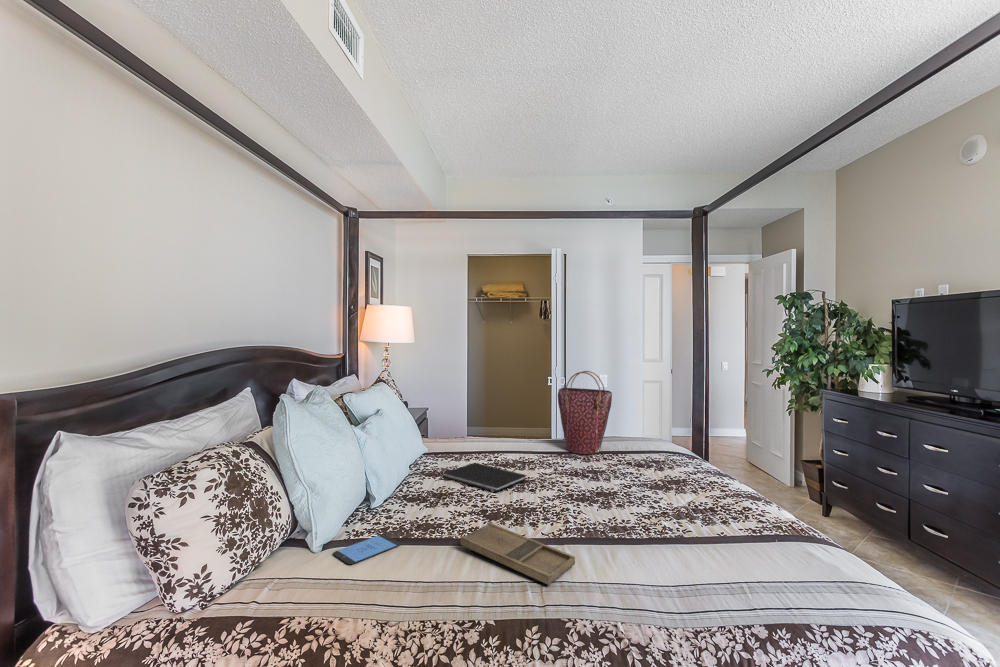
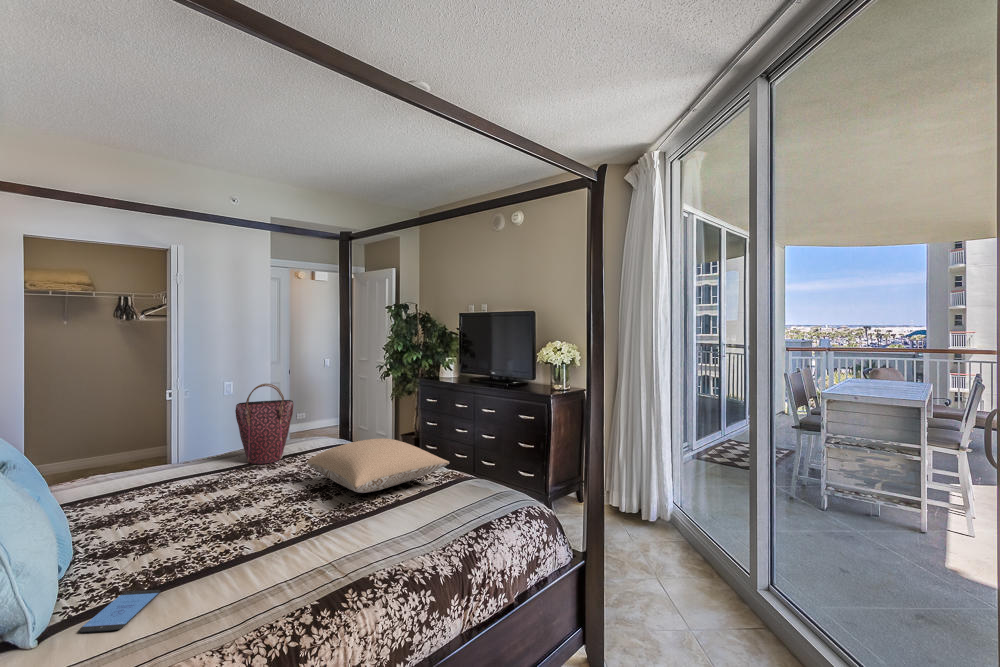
pillow: none [599,449,773,516] -> present [307,438,449,493]
notebook: present [444,463,527,491] -> none [133,493,237,522]
tray: present [460,523,575,585] -> none [235,535,346,567]

